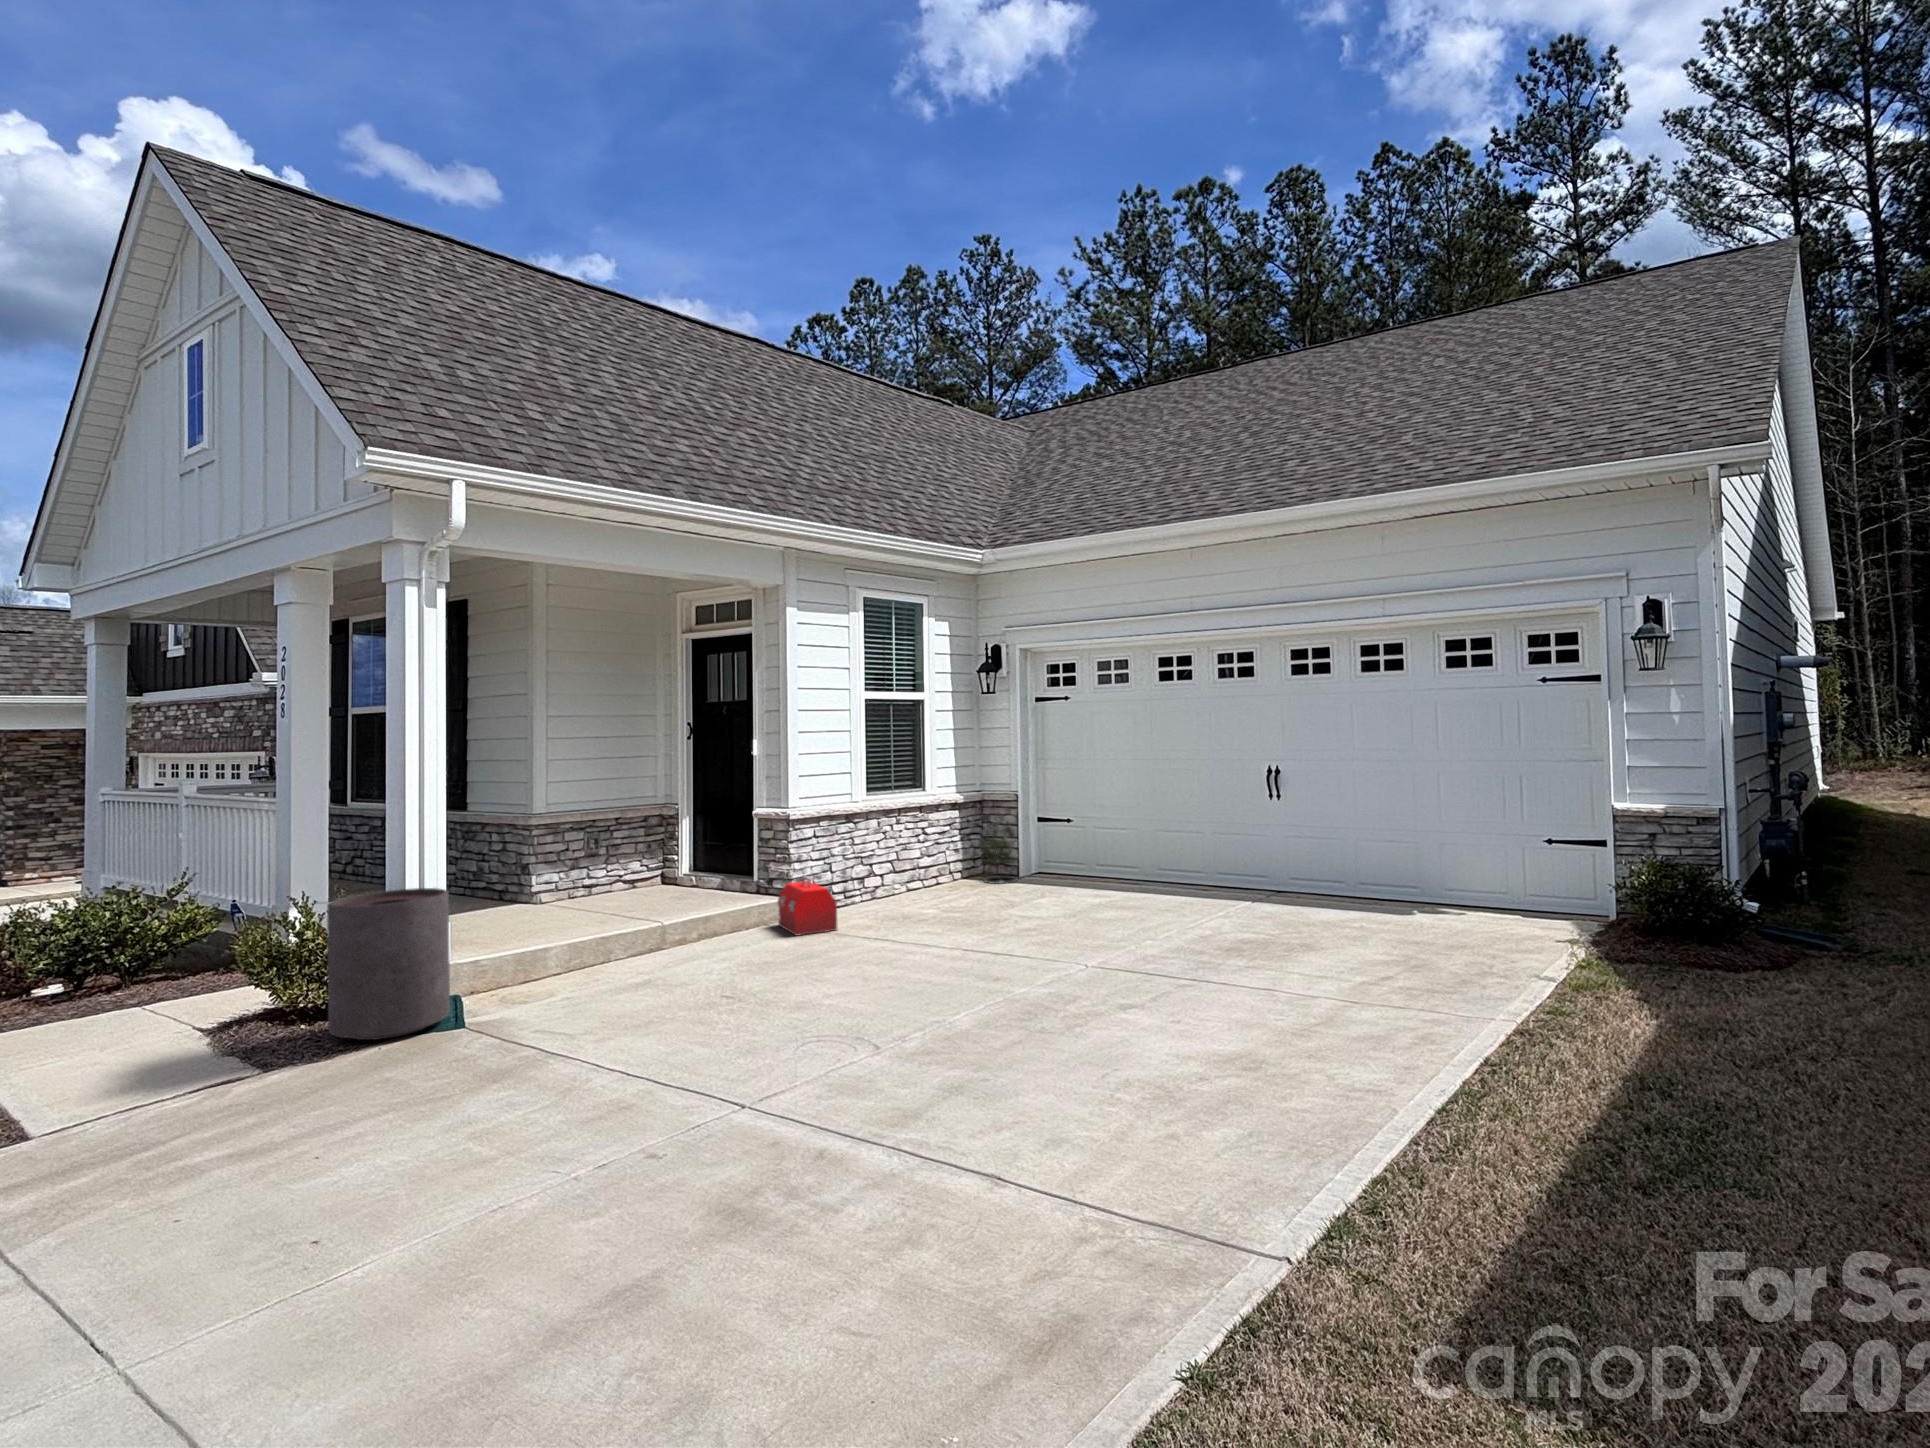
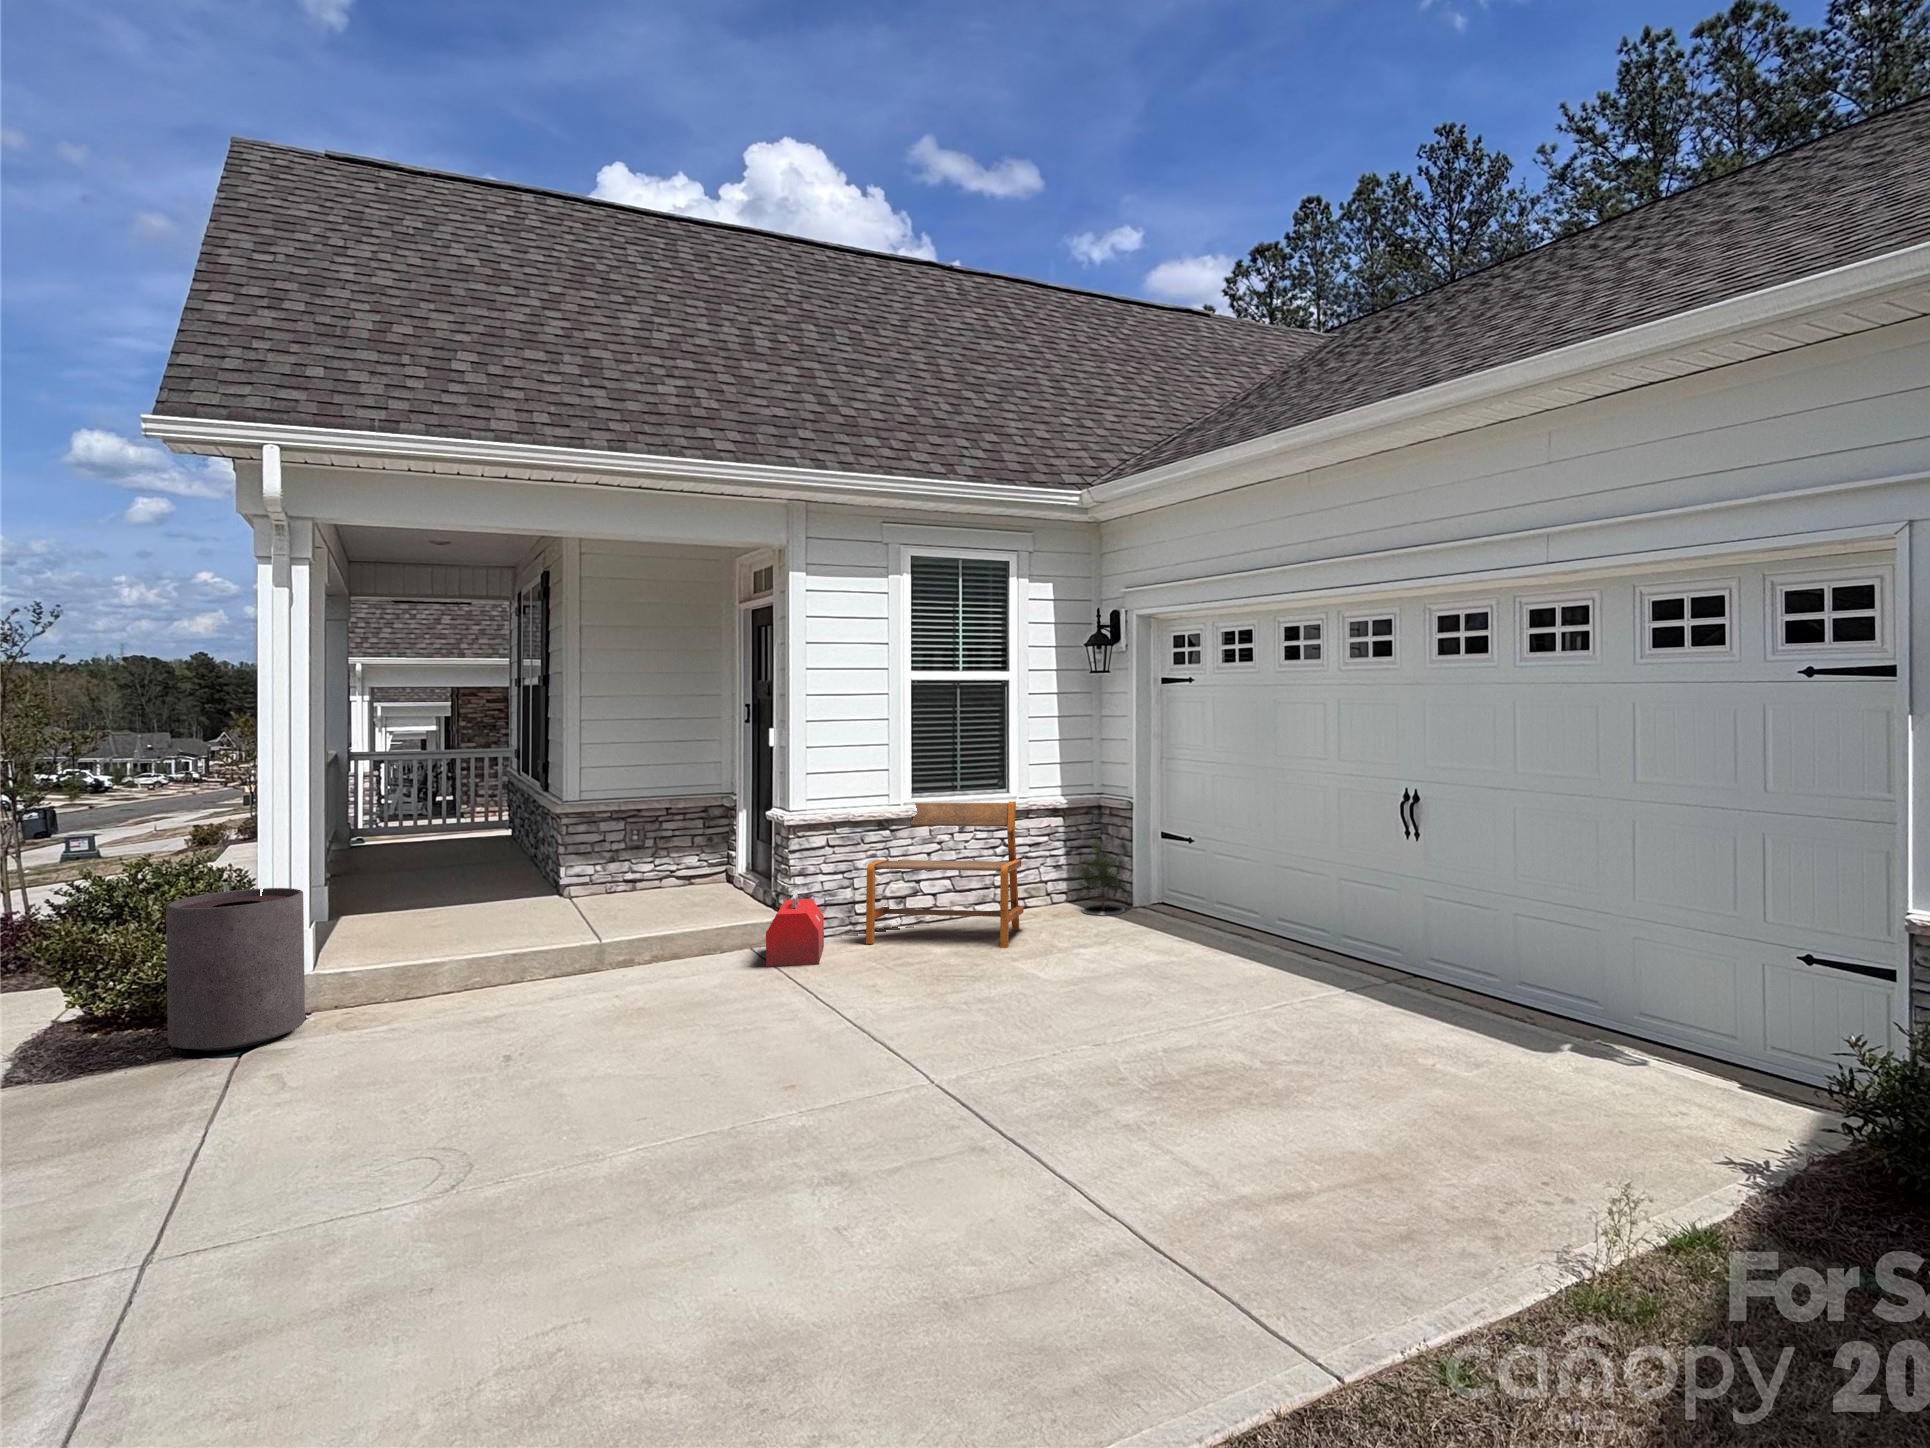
bench: none [849,795,969,915] -> present [866,802,1024,948]

